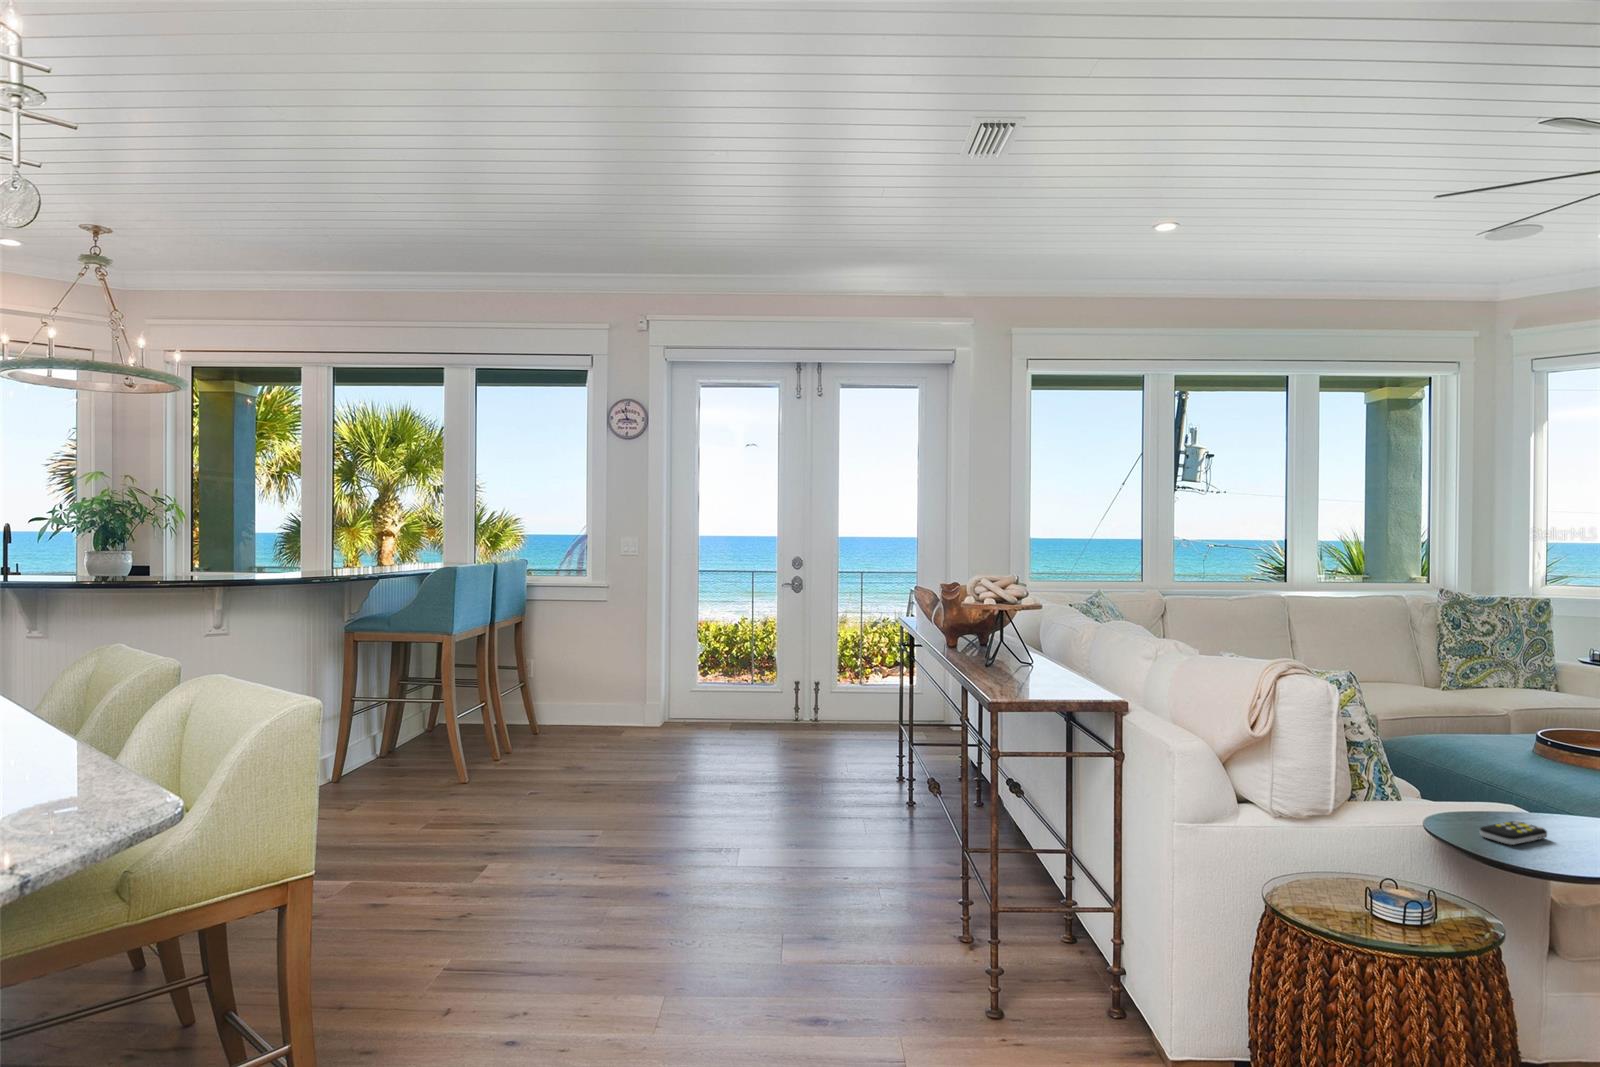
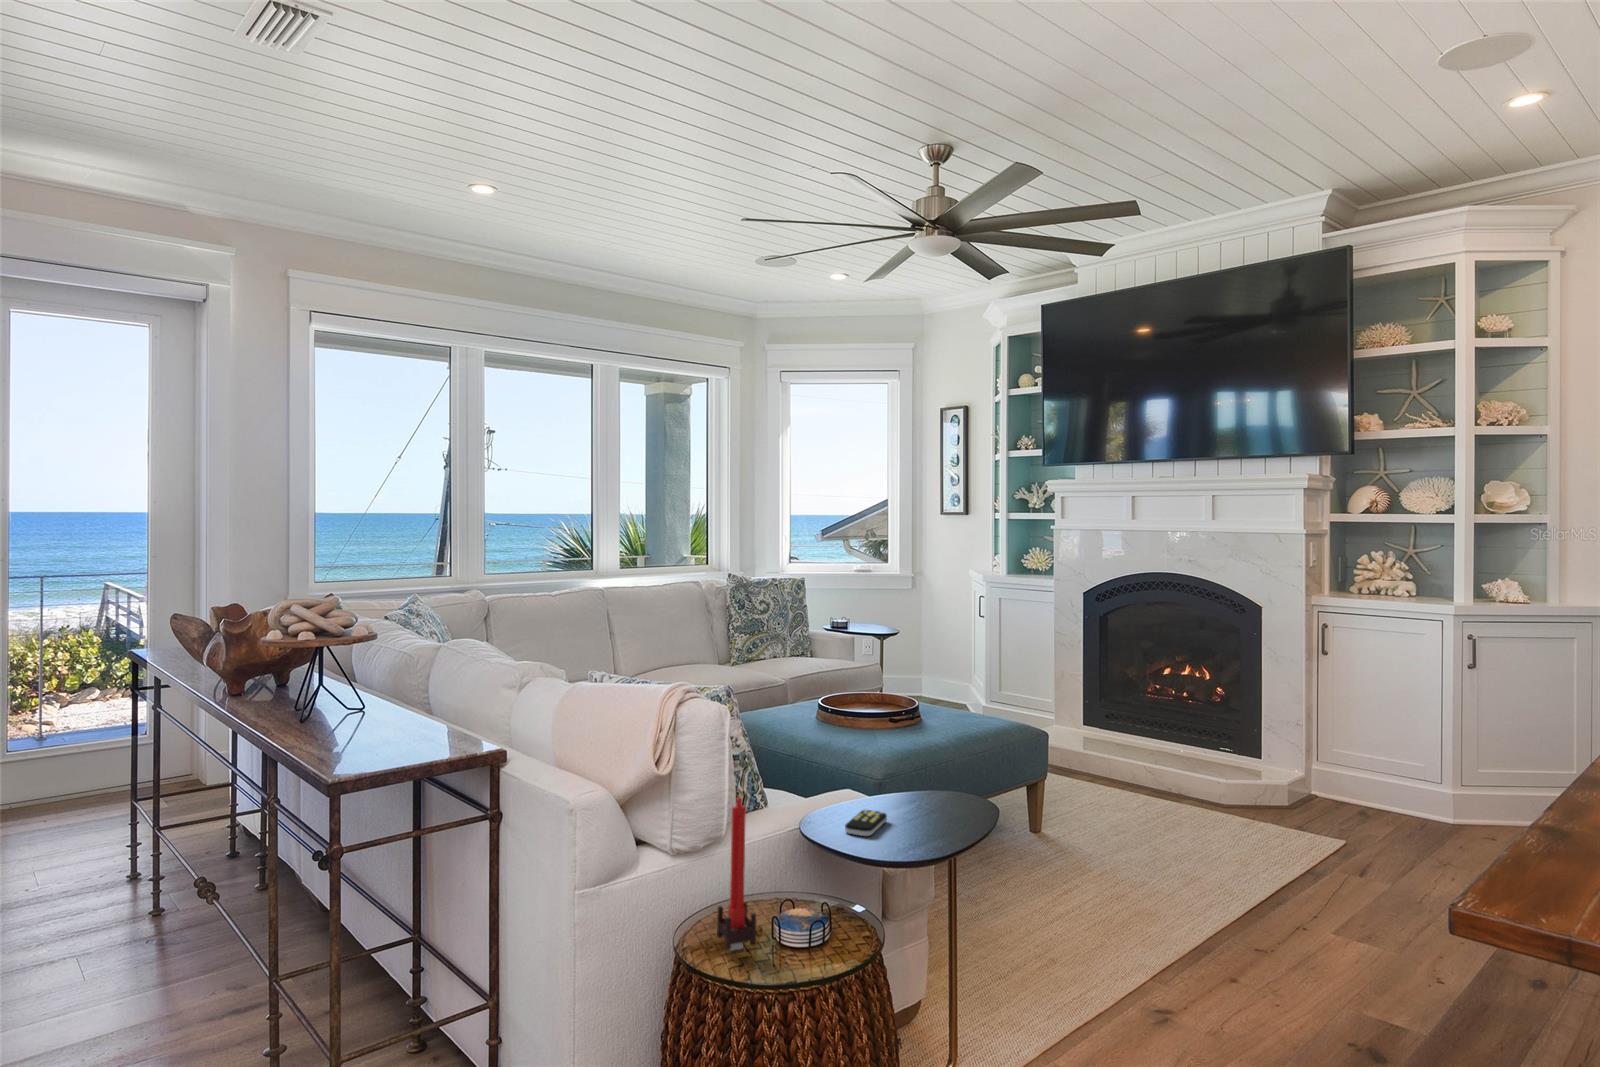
candle: none [1302,762,1341,907] -> present [717,797,756,951]

